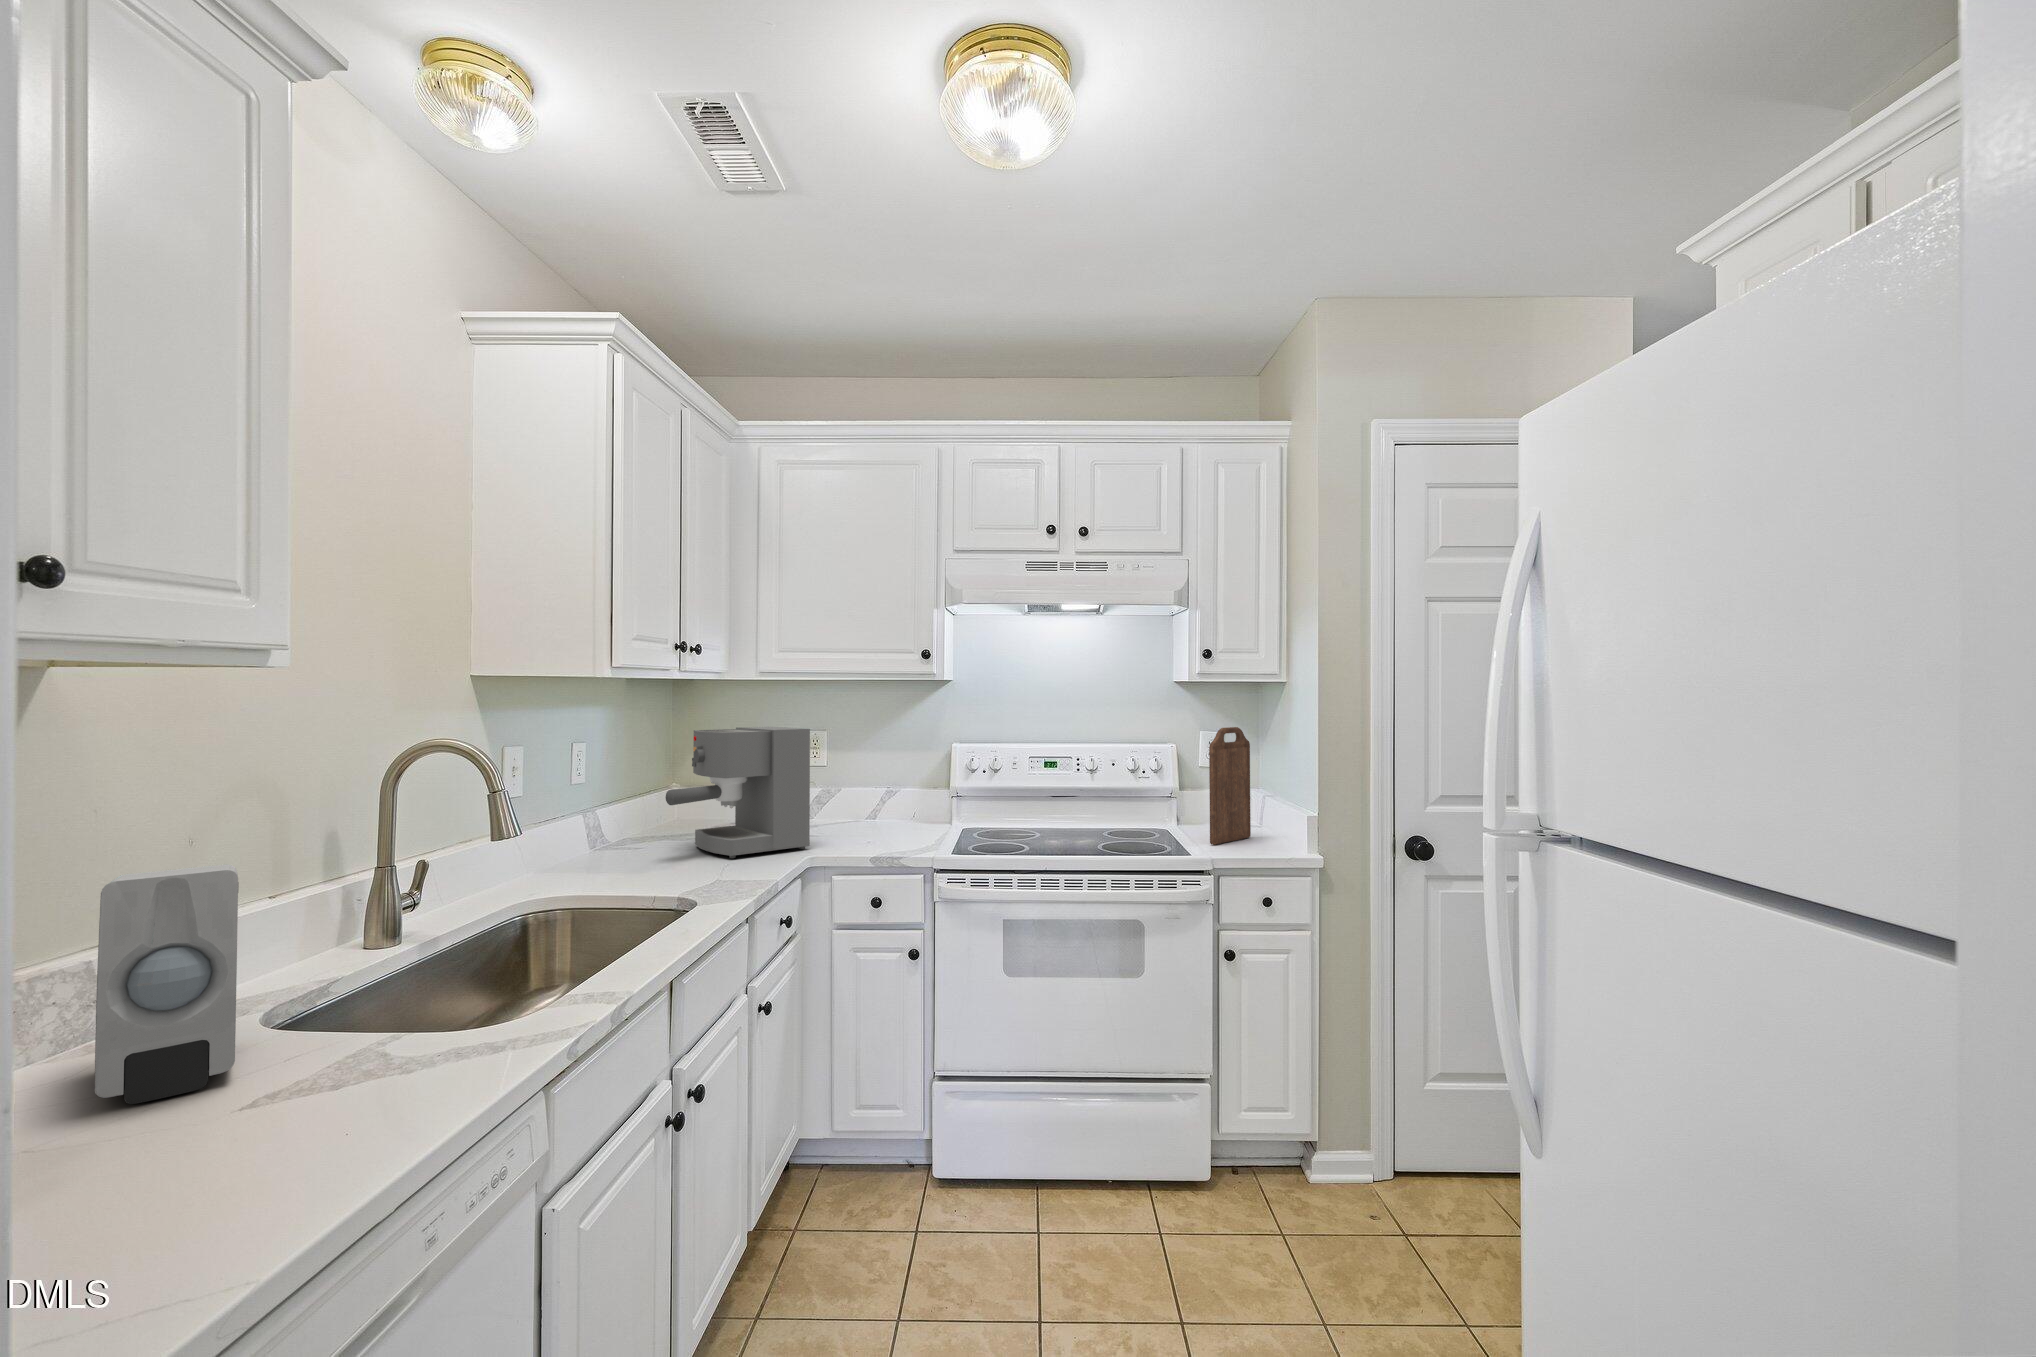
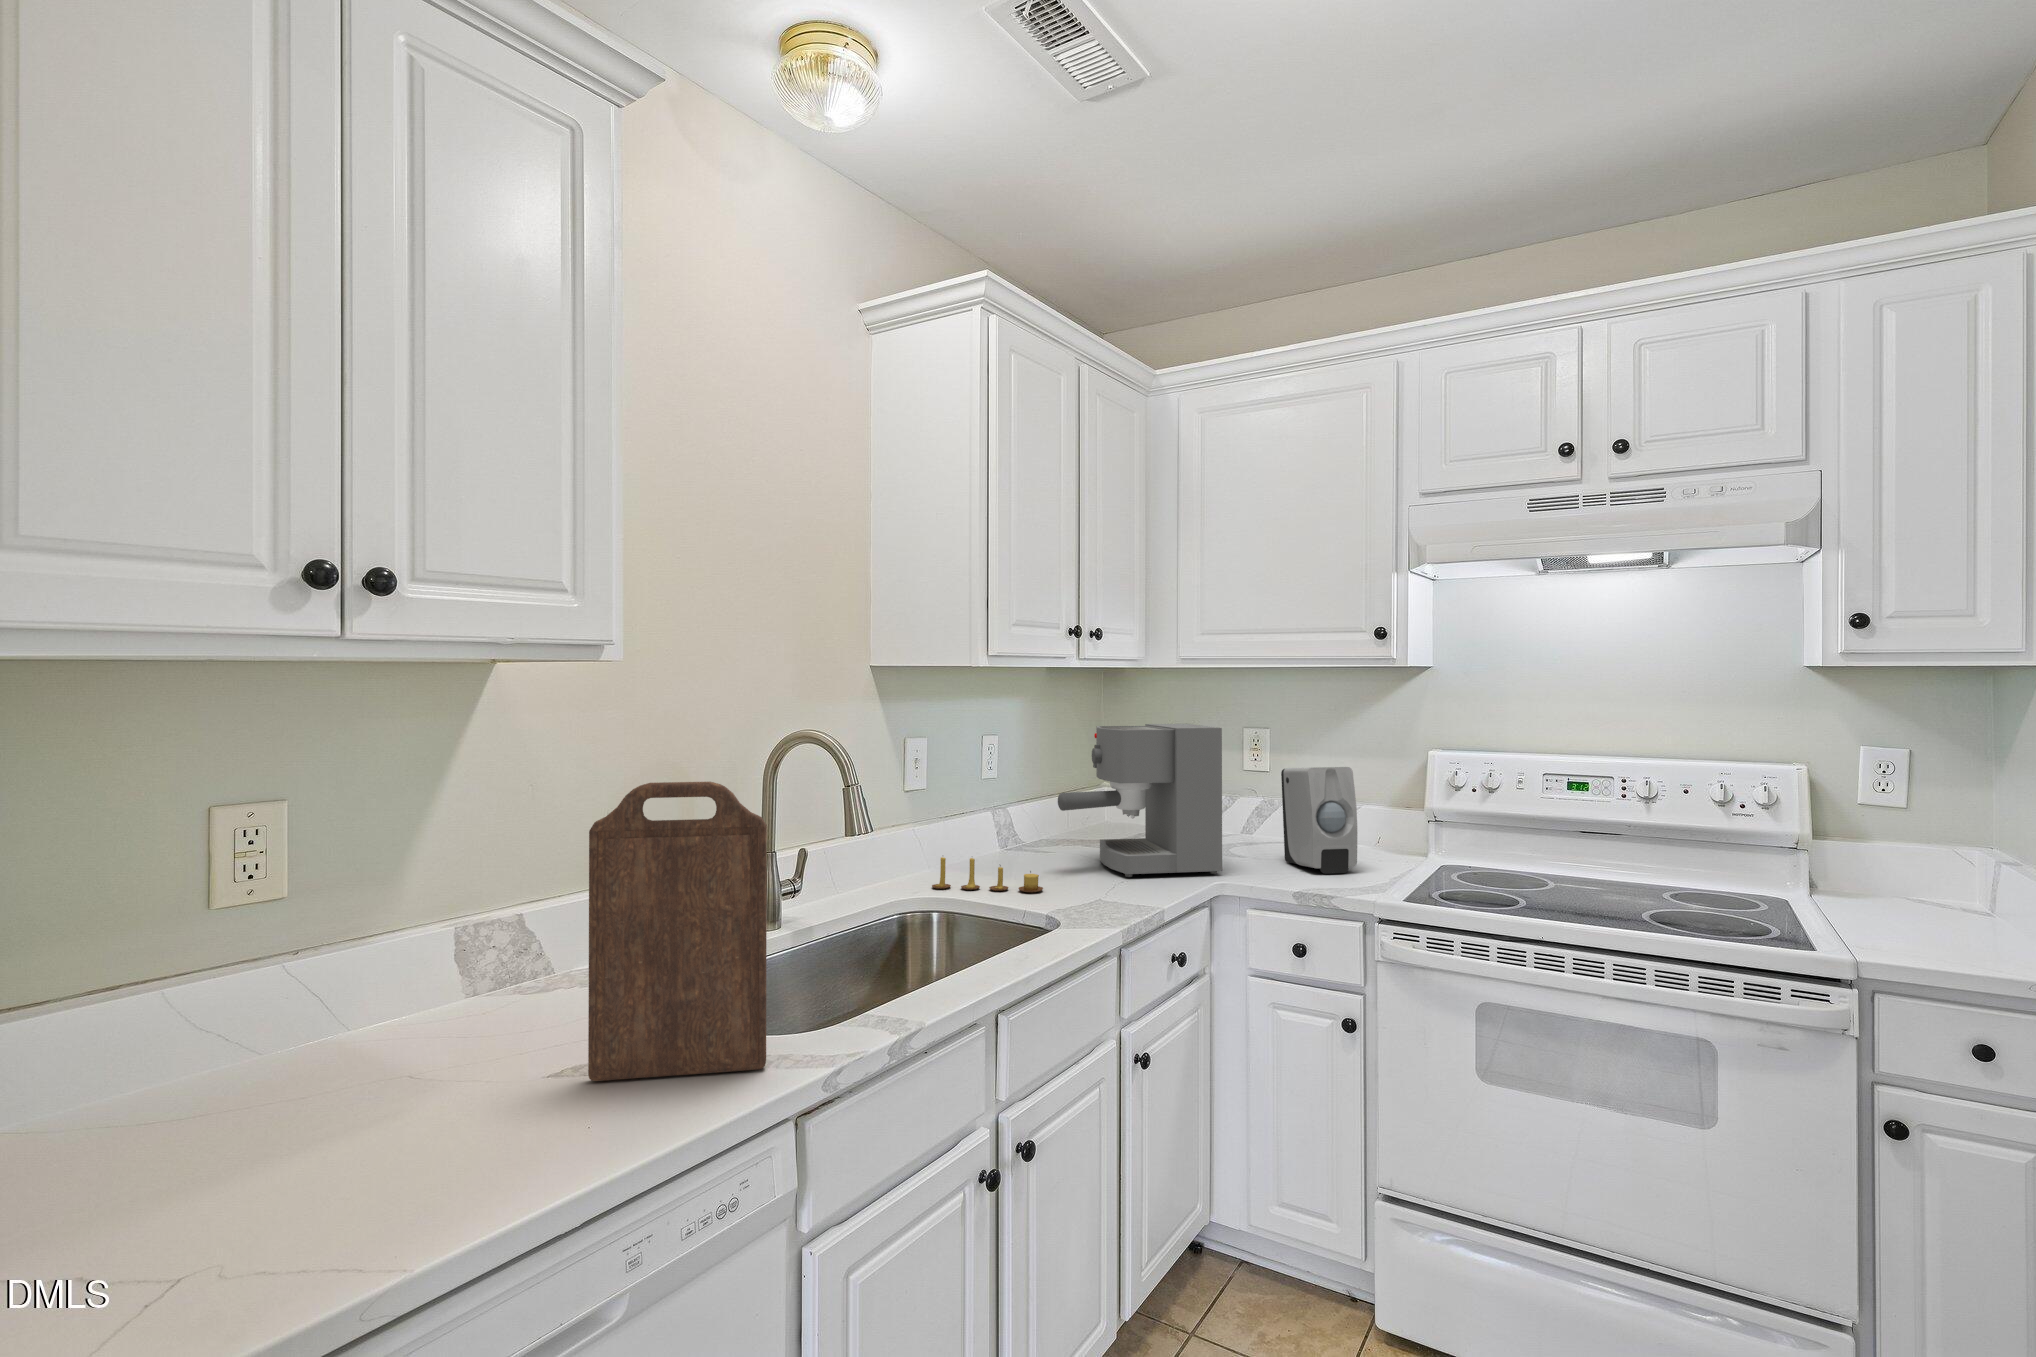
cutting board: present [1209,727,1251,844] -> present [588,782,767,1081]
candle: none [547,851,663,886] -> present [932,857,1043,892]
soap dispenser: present [95,864,239,1104] -> present [1281,767,1357,874]

